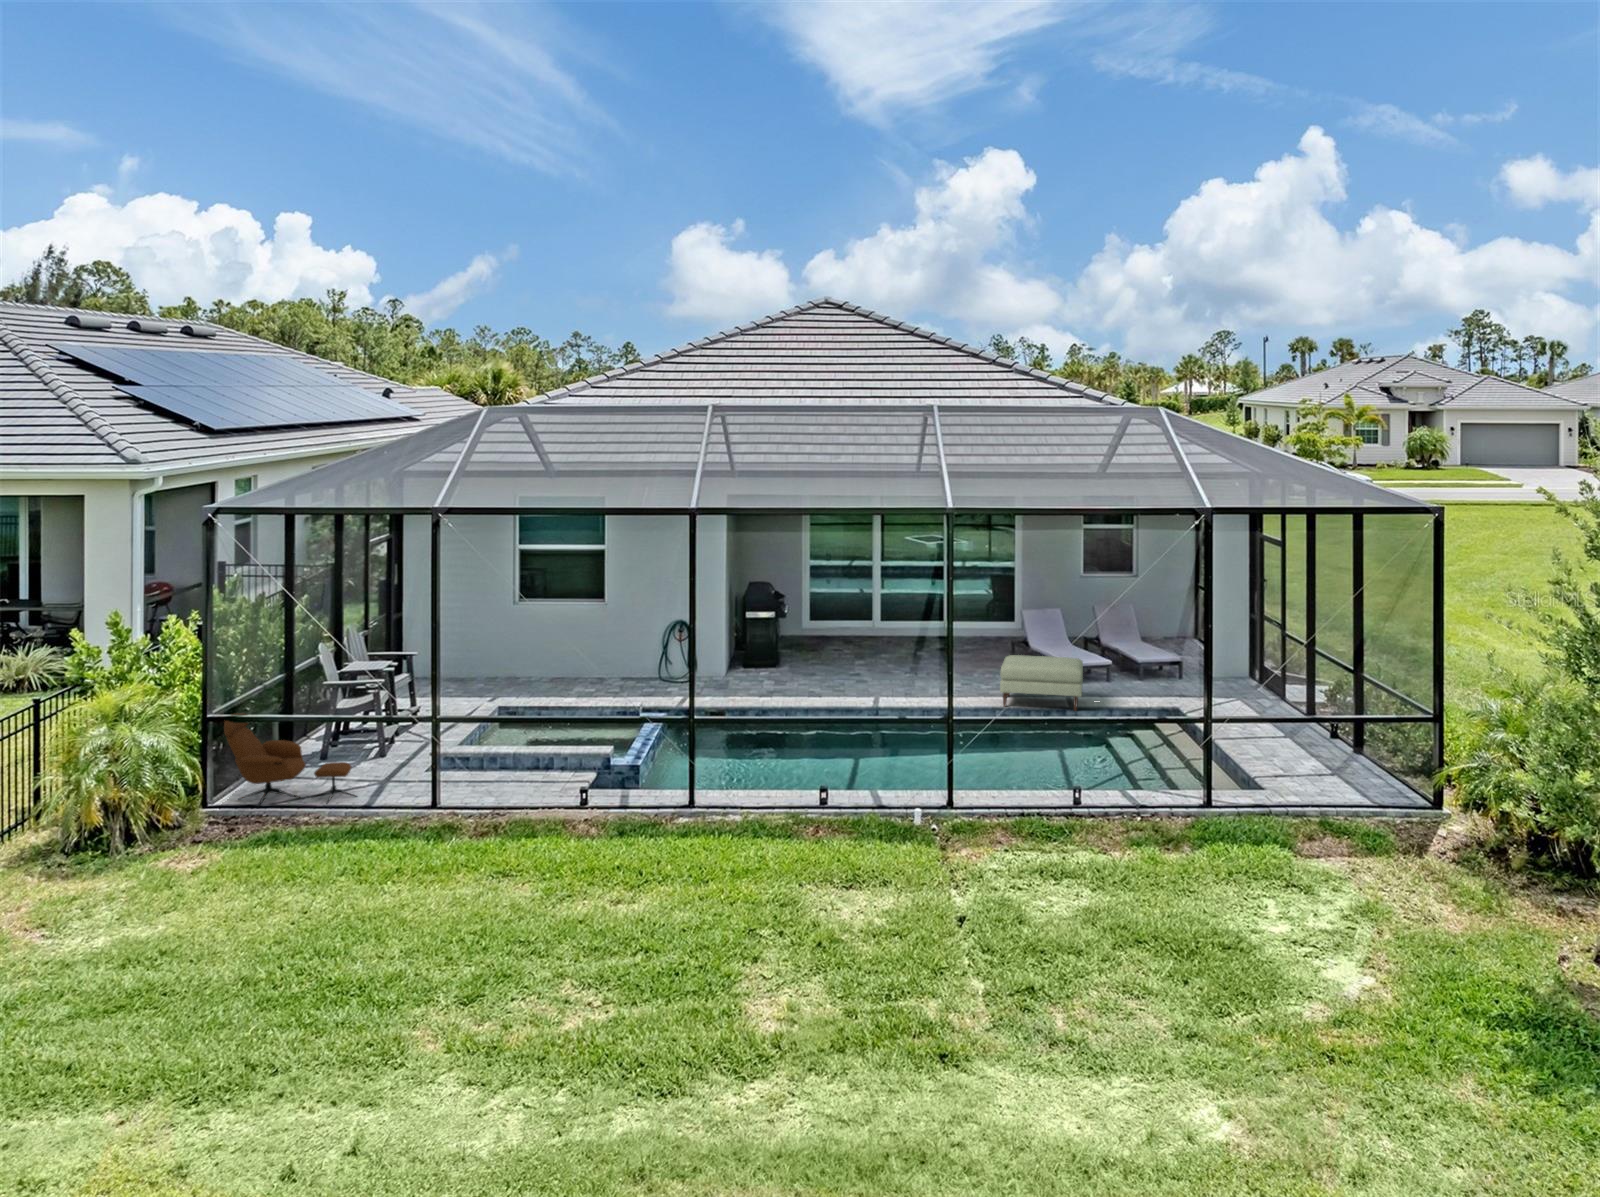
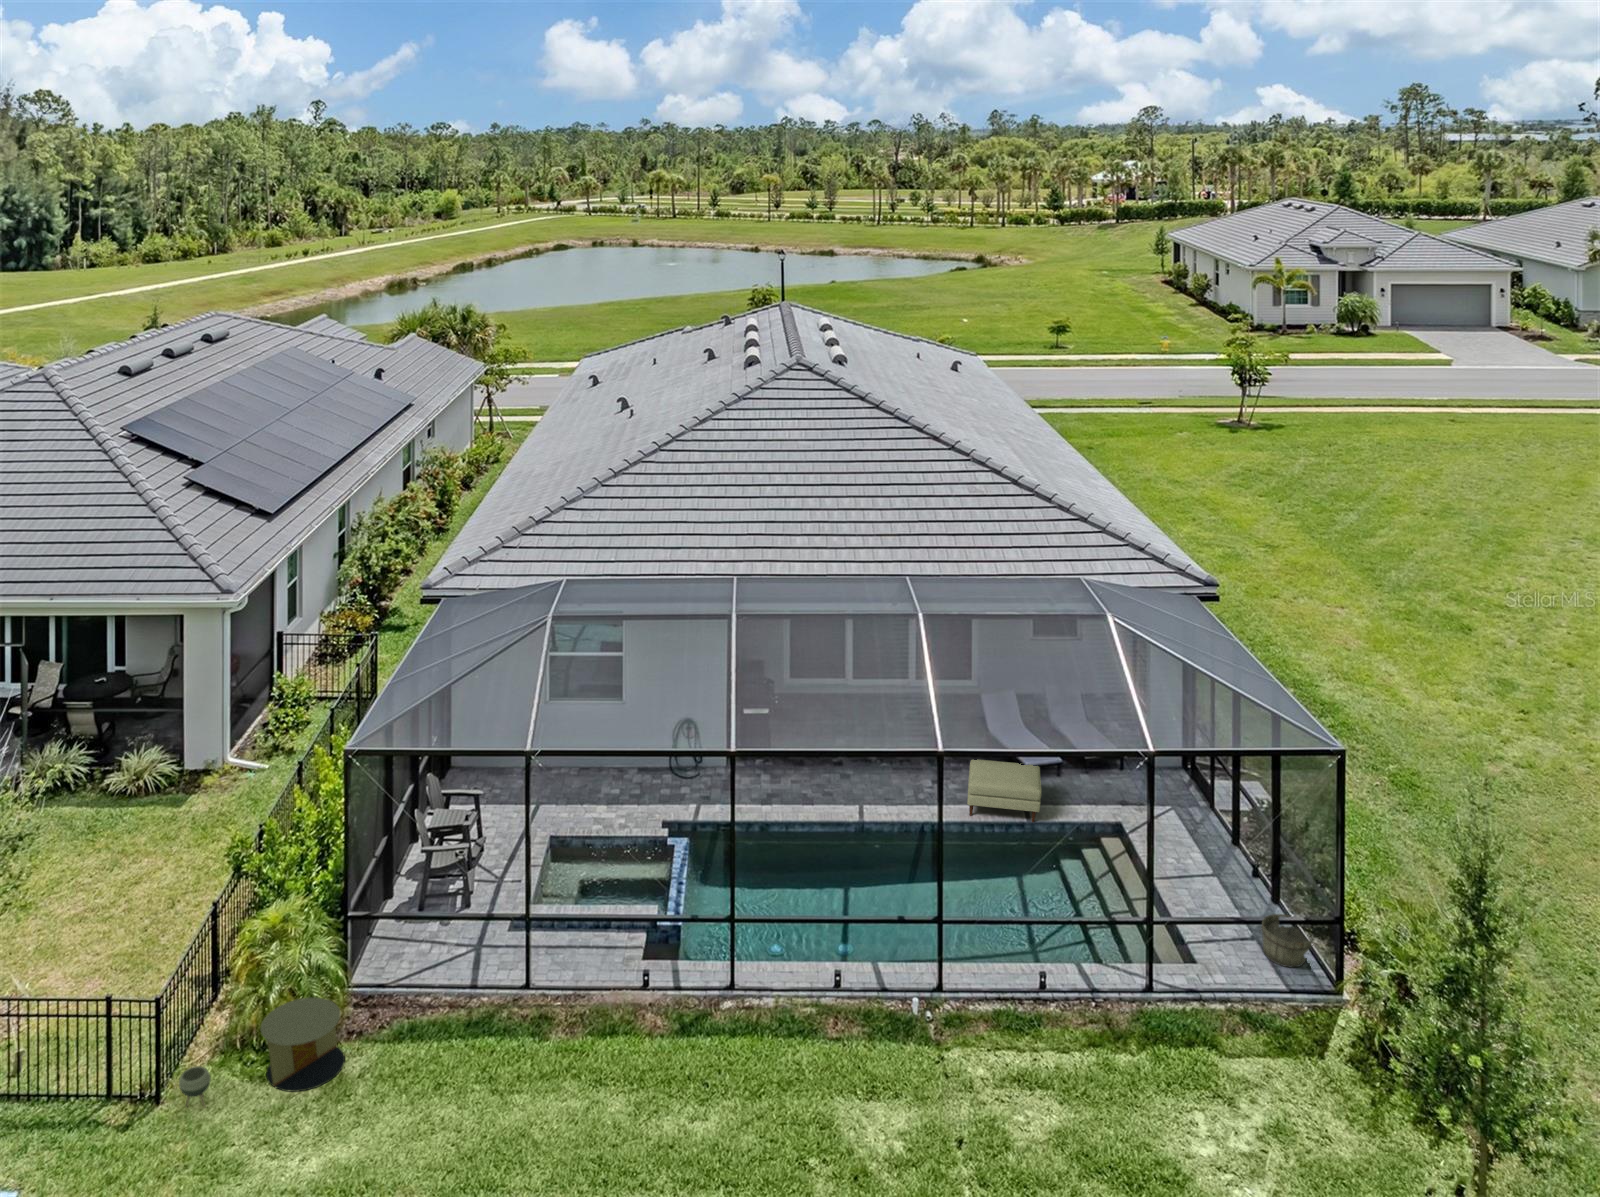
lounge chair: present [224,713,354,808] -> none [308,918,426,1006]
wooden bucket: none [1344,747,1416,805] -> present [1261,914,1313,967]
side table: none [136,770,238,858] -> present [261,997,345,1092]
planter: none [30,819,70,866] -> present [179,1066,211,1107]

